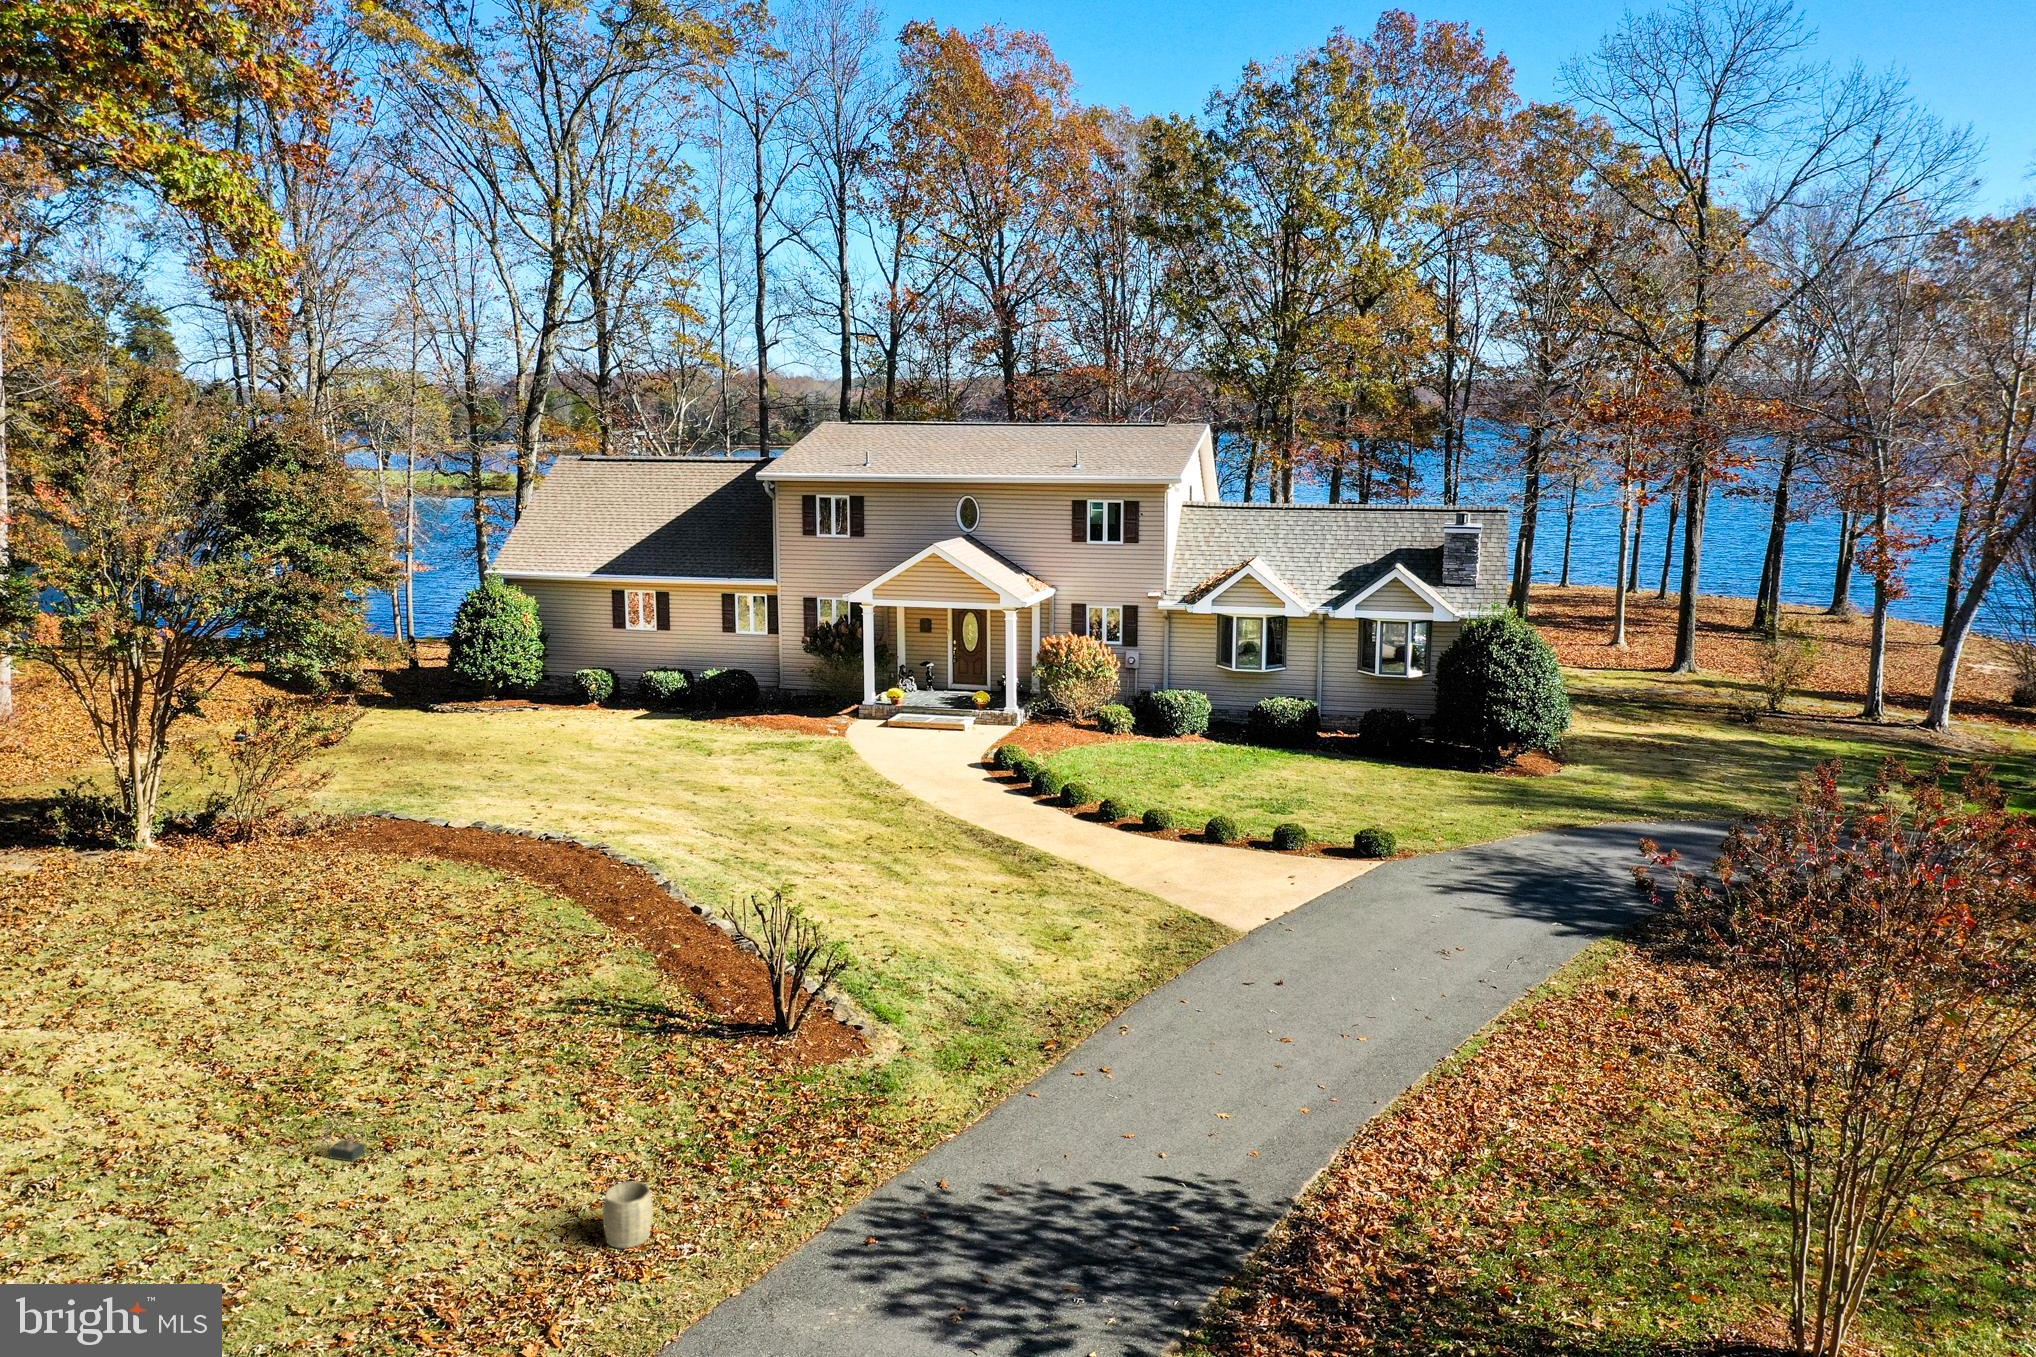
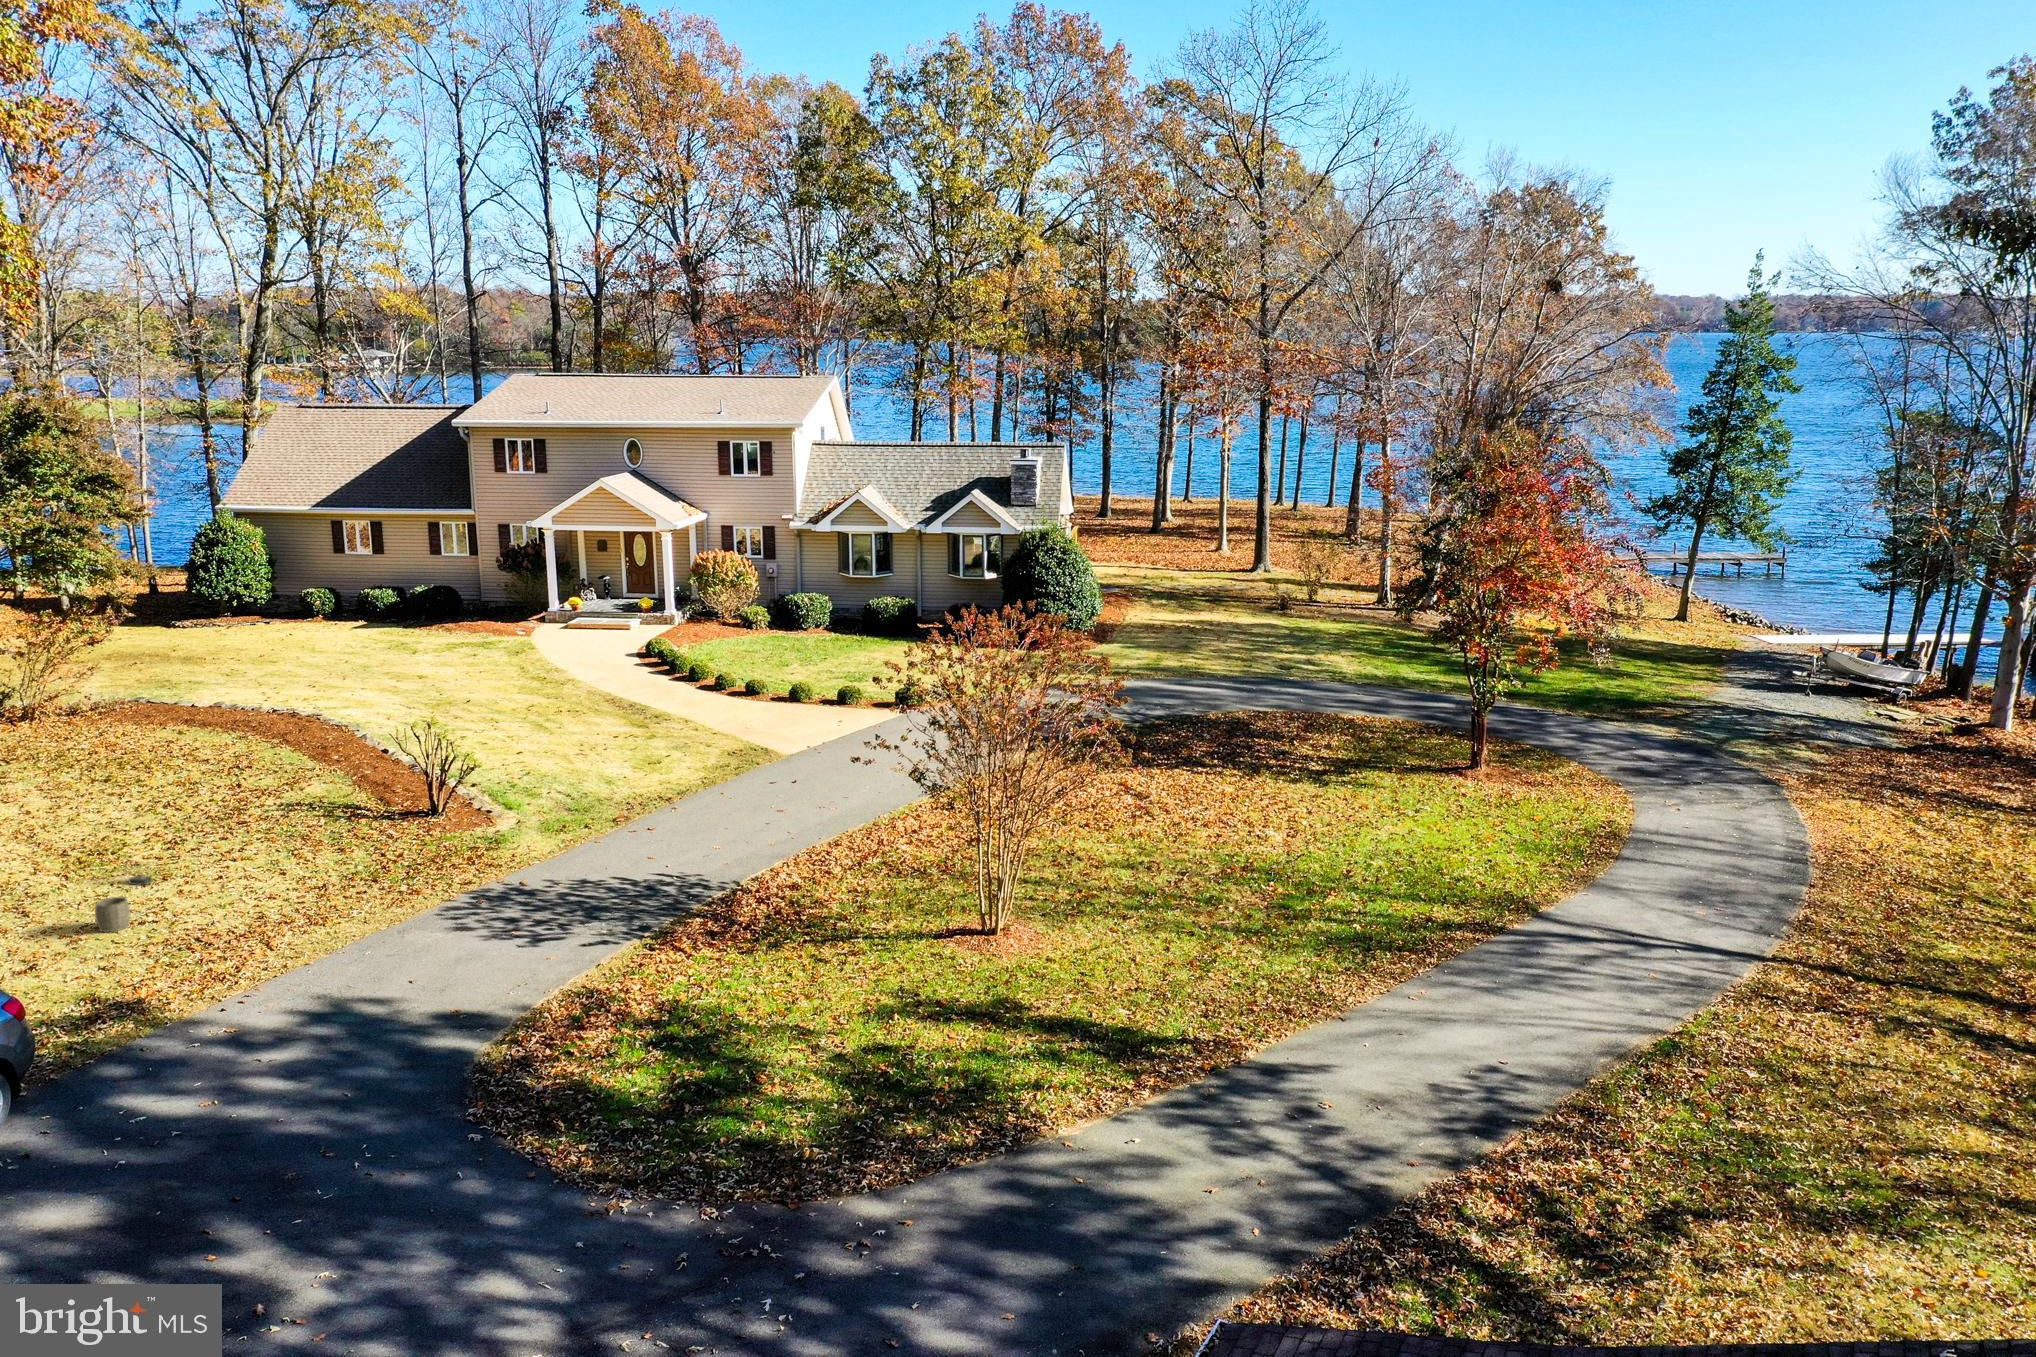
woven basket: present [603,1181,653,1248] -> present [95,897,130,932]

